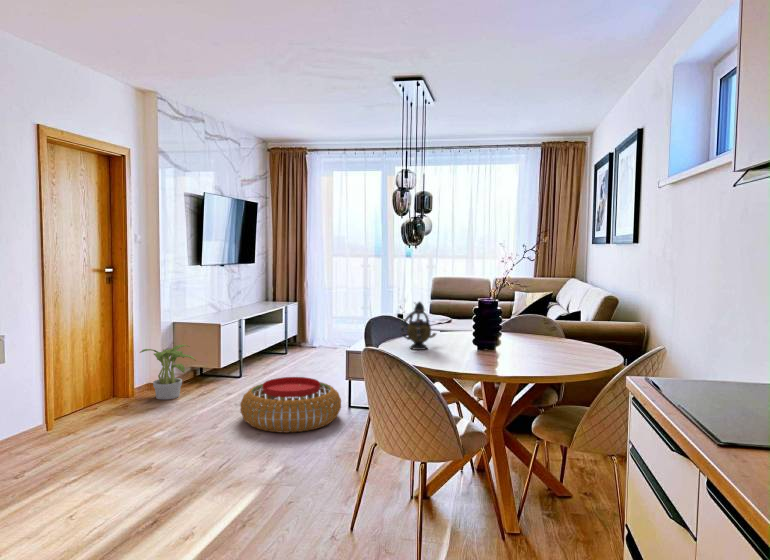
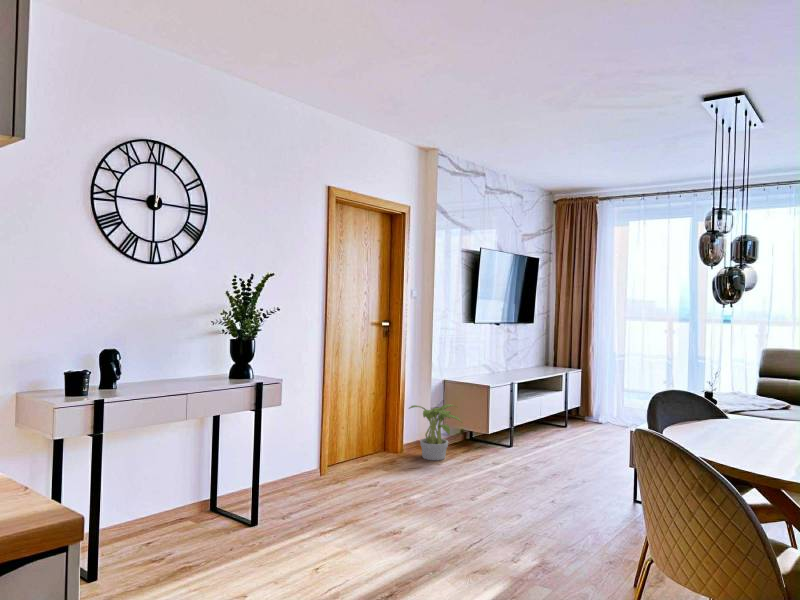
teapot: present [401,302,436,350] -> none [700,376,759,444]
pouf: present [240,377,341,433] -> none [502,454,623,524]

